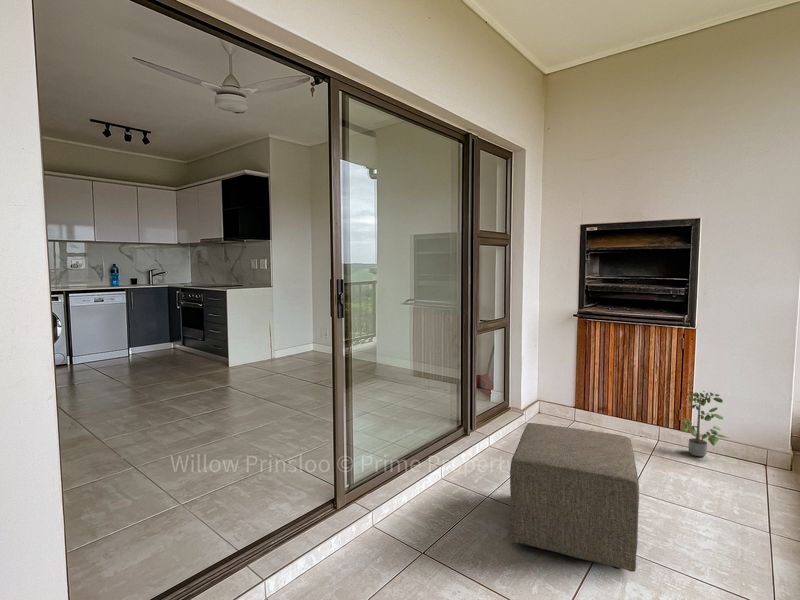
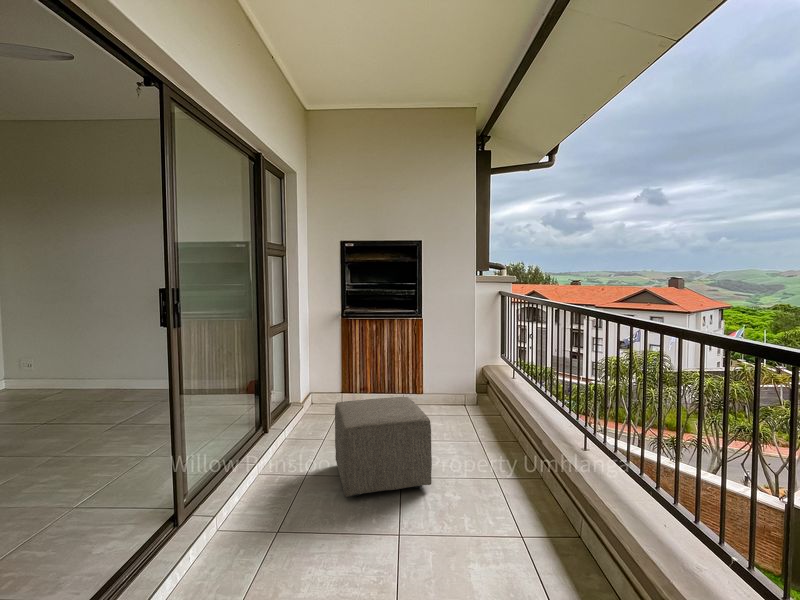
potted plant: present [681,391,727,457] -> none [419,361,447,409]

